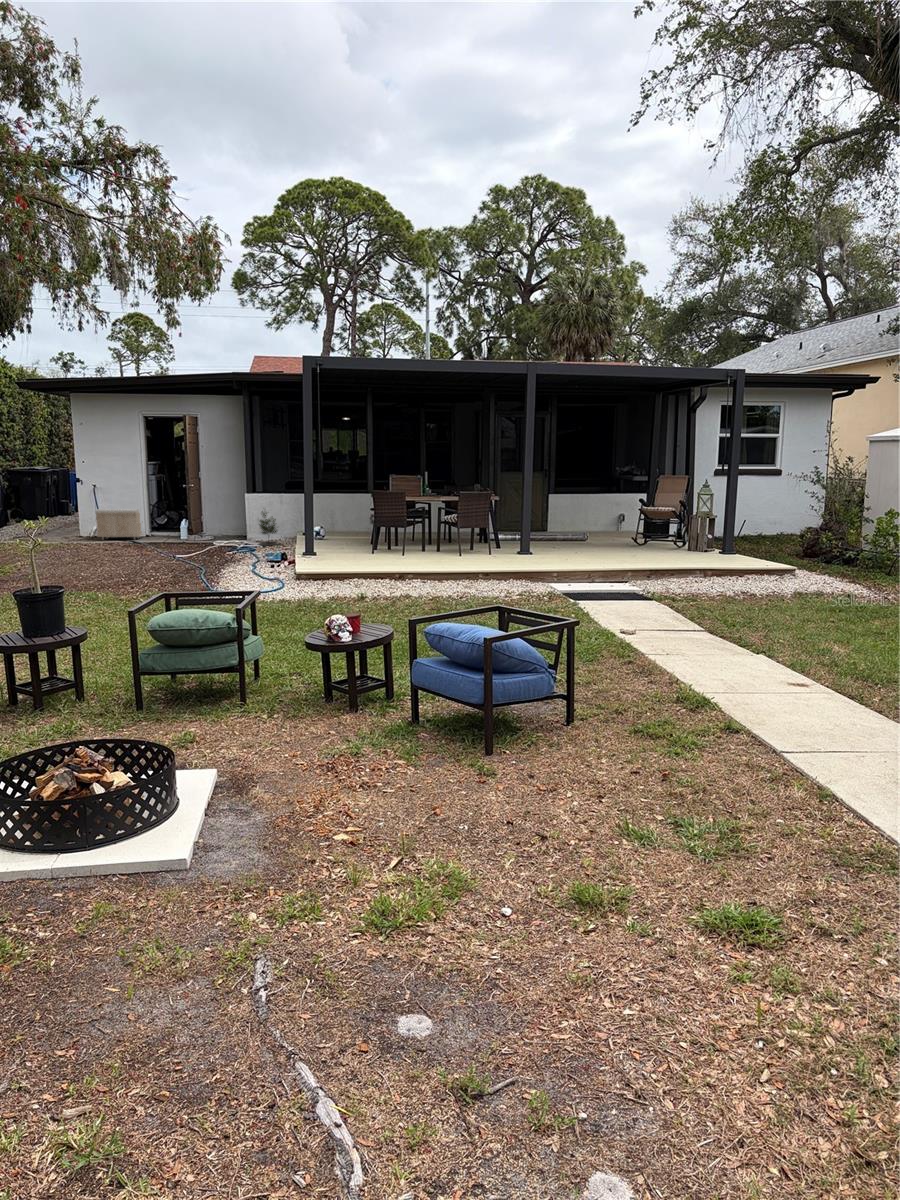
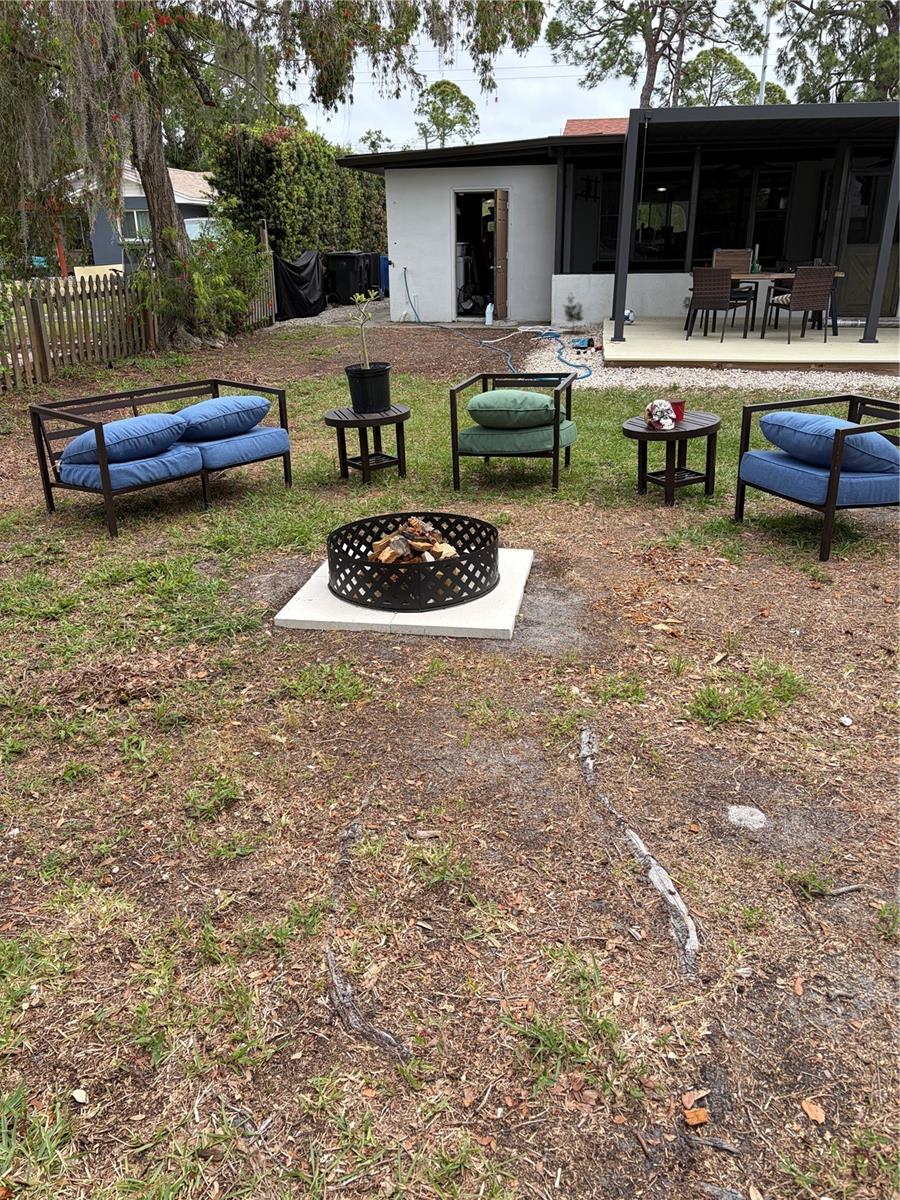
storage bench: present [96,509,142,540] -> none [402,294,447,327]

